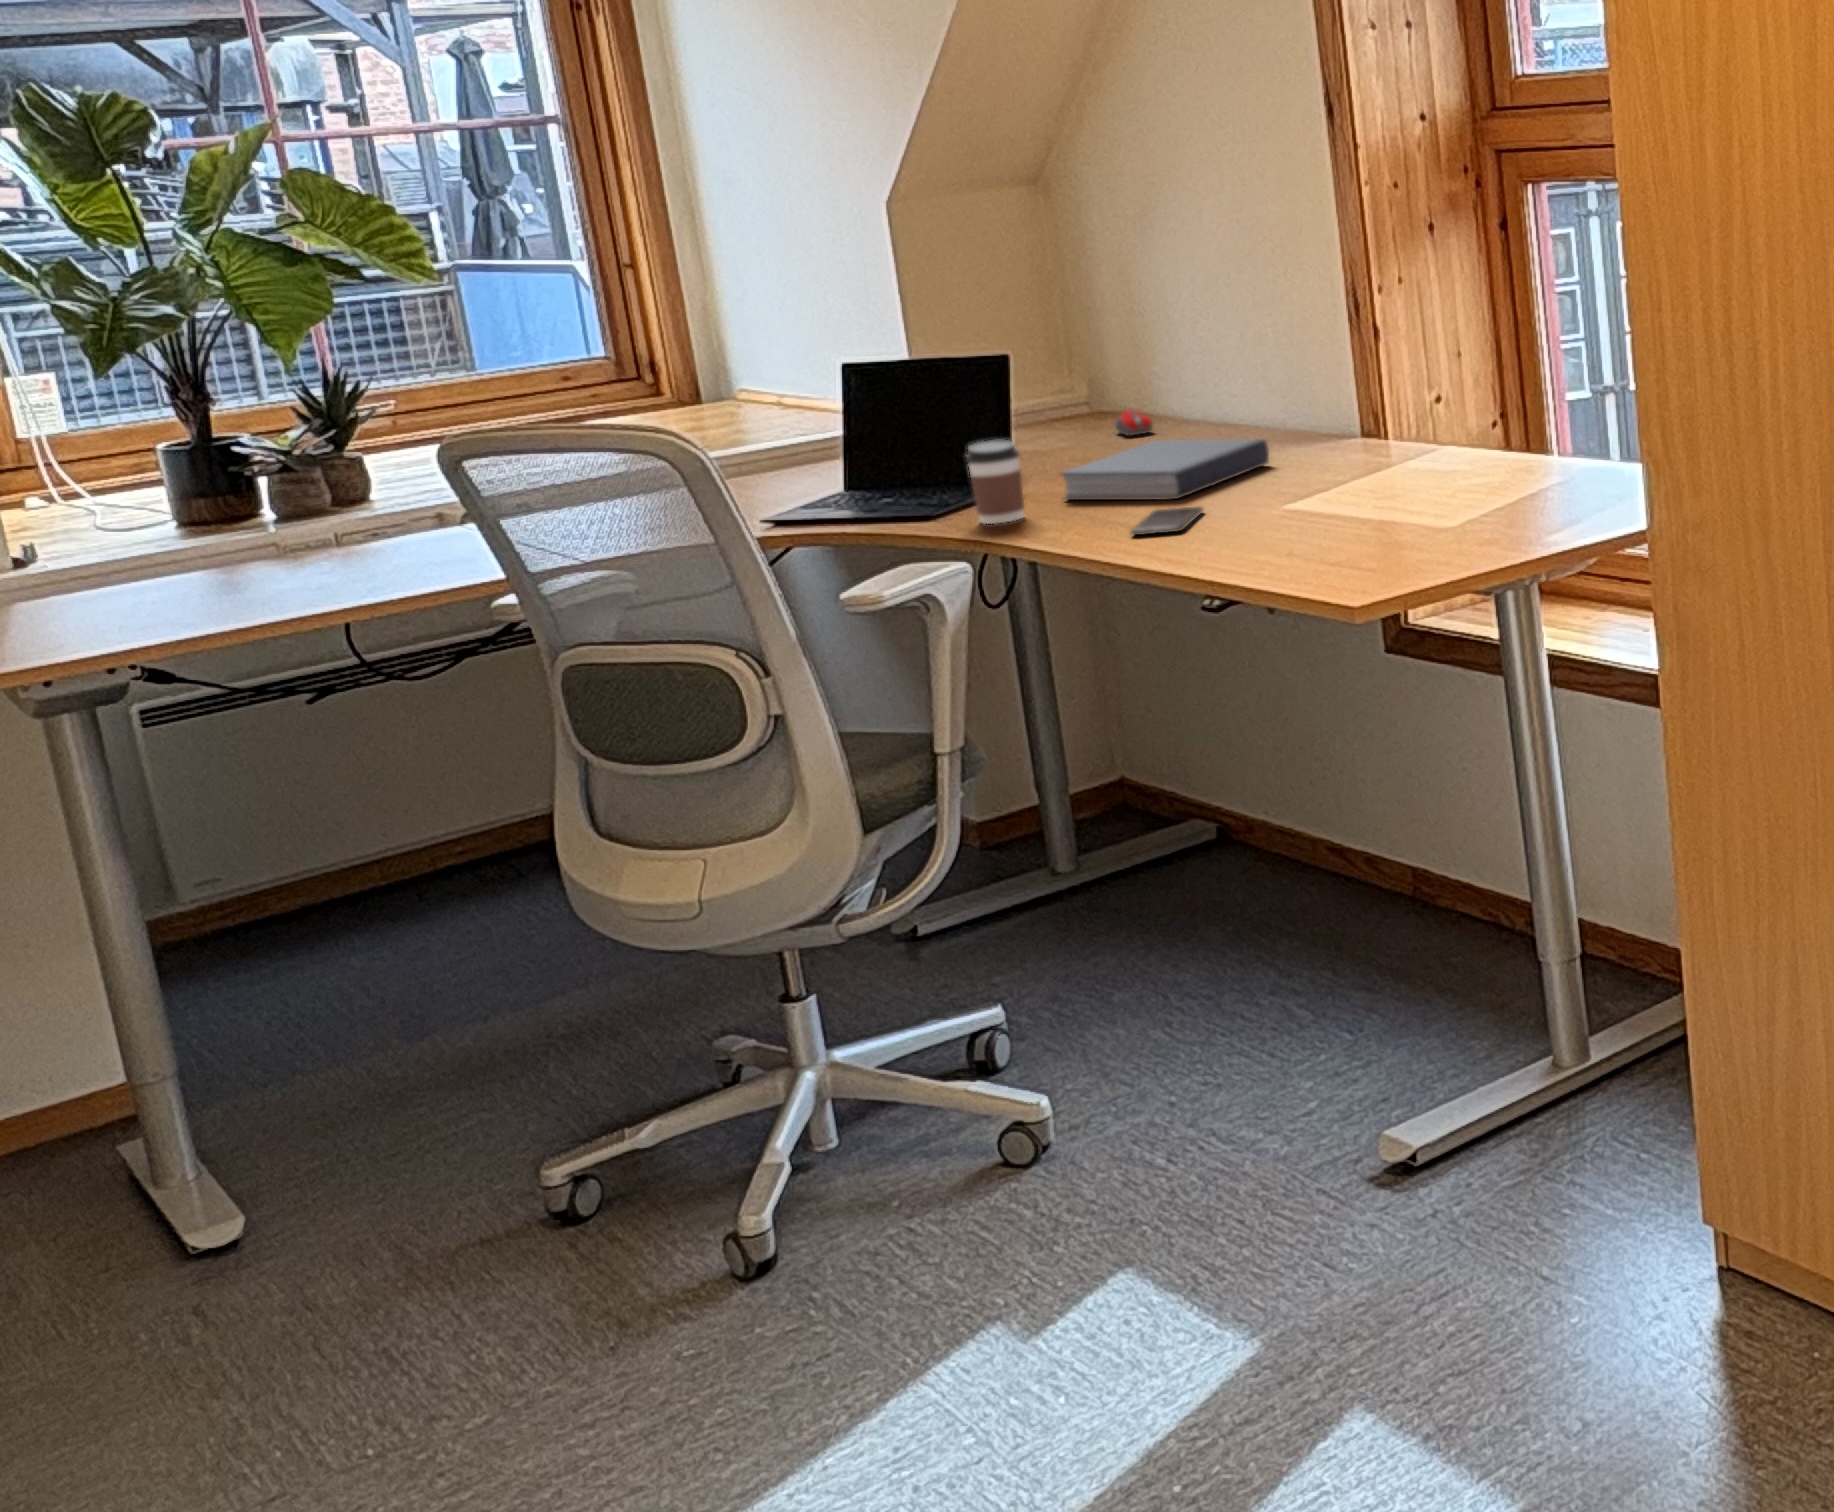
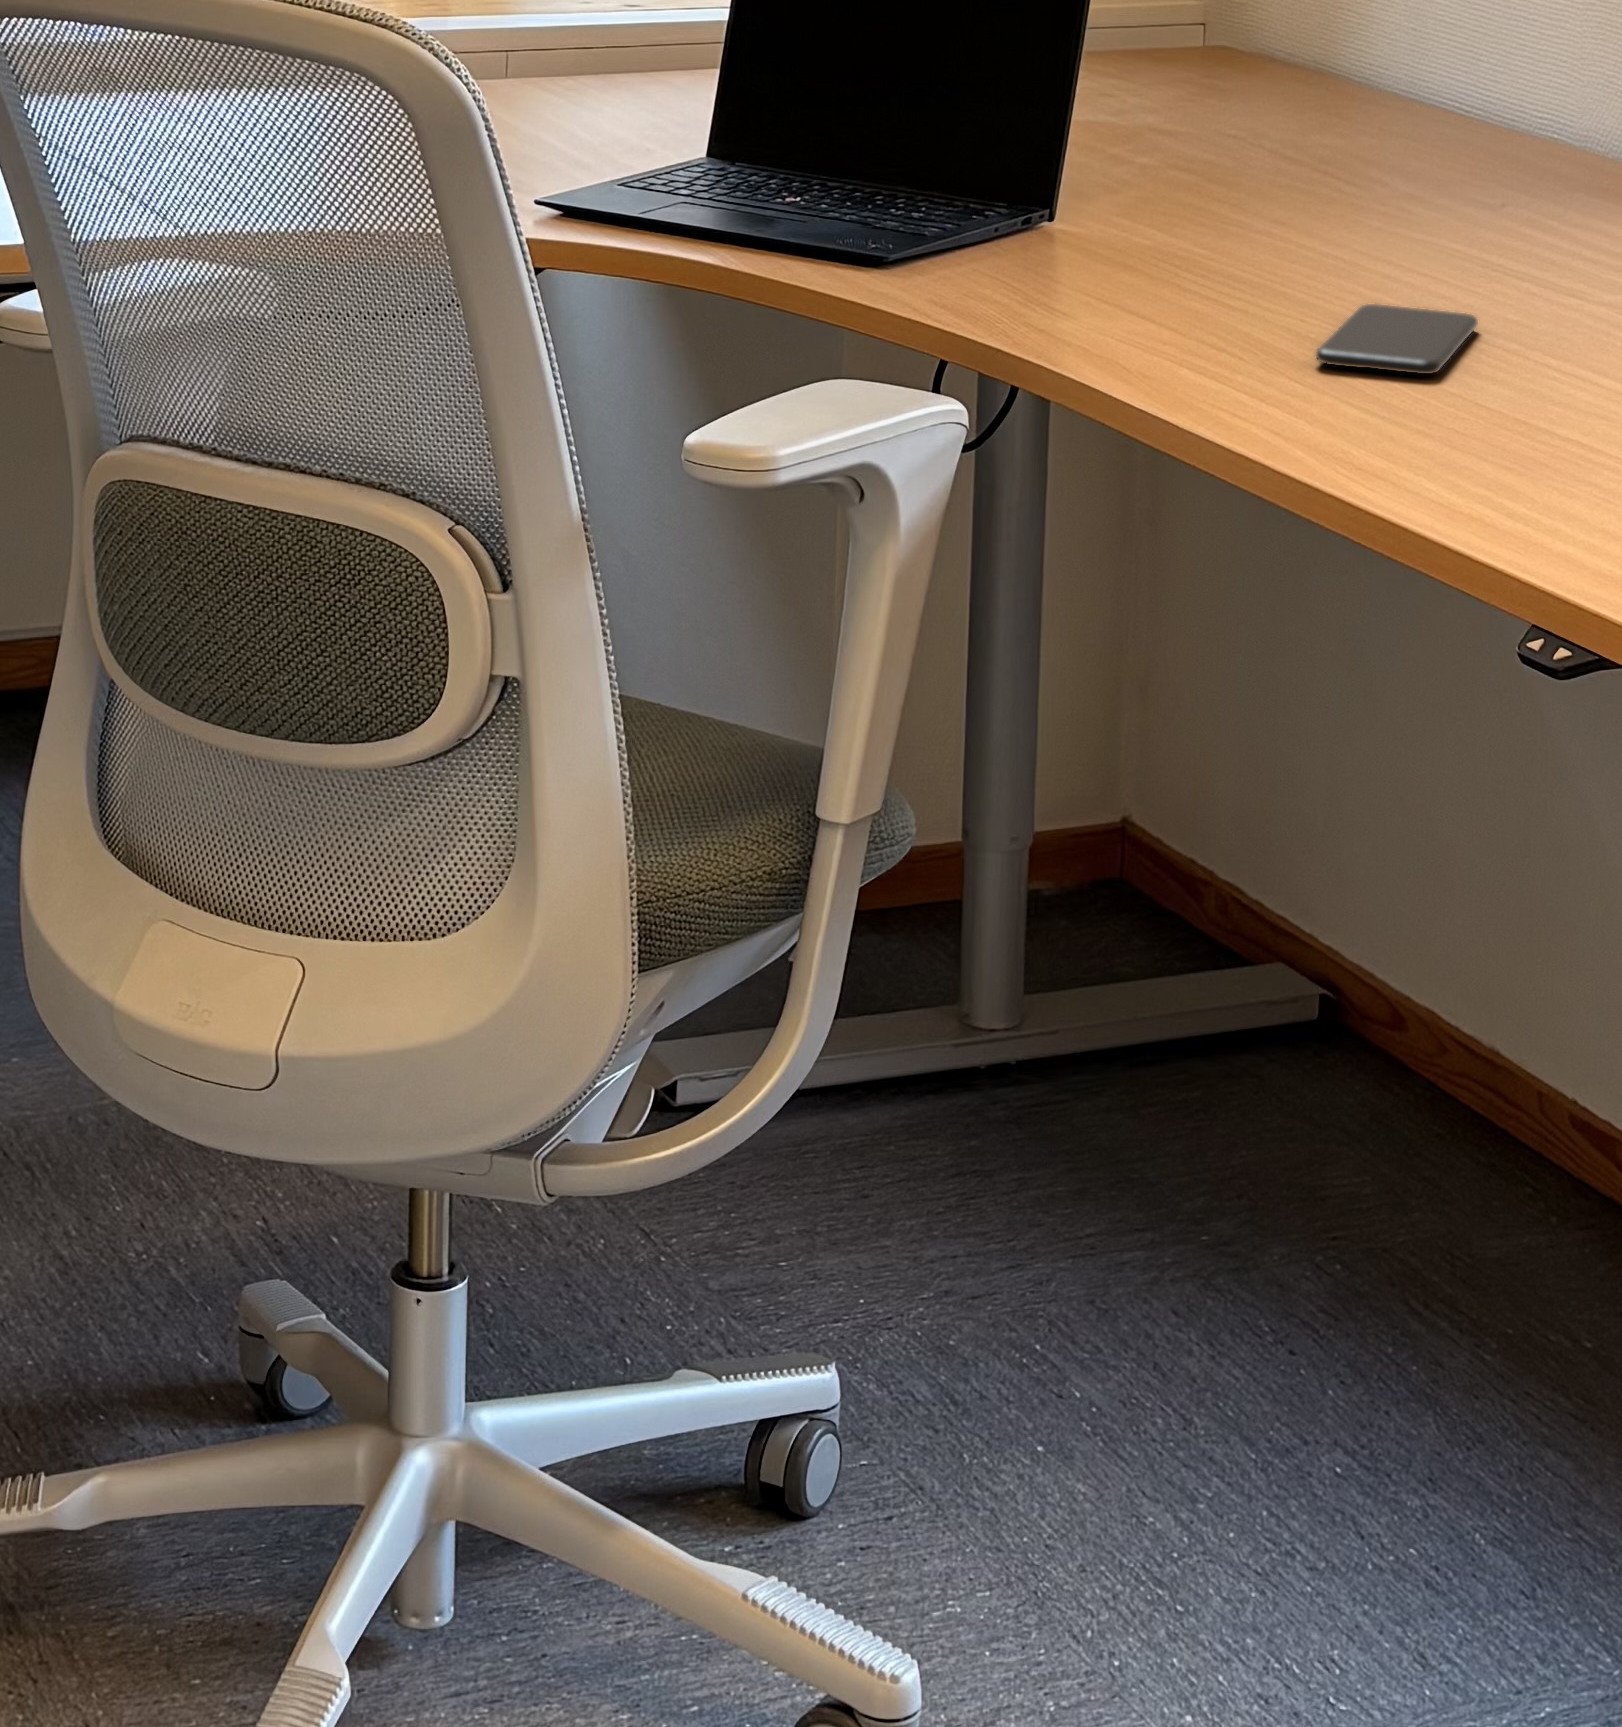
computer mouse: present [1115,411,1153,436] -> none [1242,40,1324,96]
book: present [1061,439,1269,500] -> none [1148,126,1608,281]
coffee cup: present [966,440,1024,524] -> none [968,82,1082,270]

